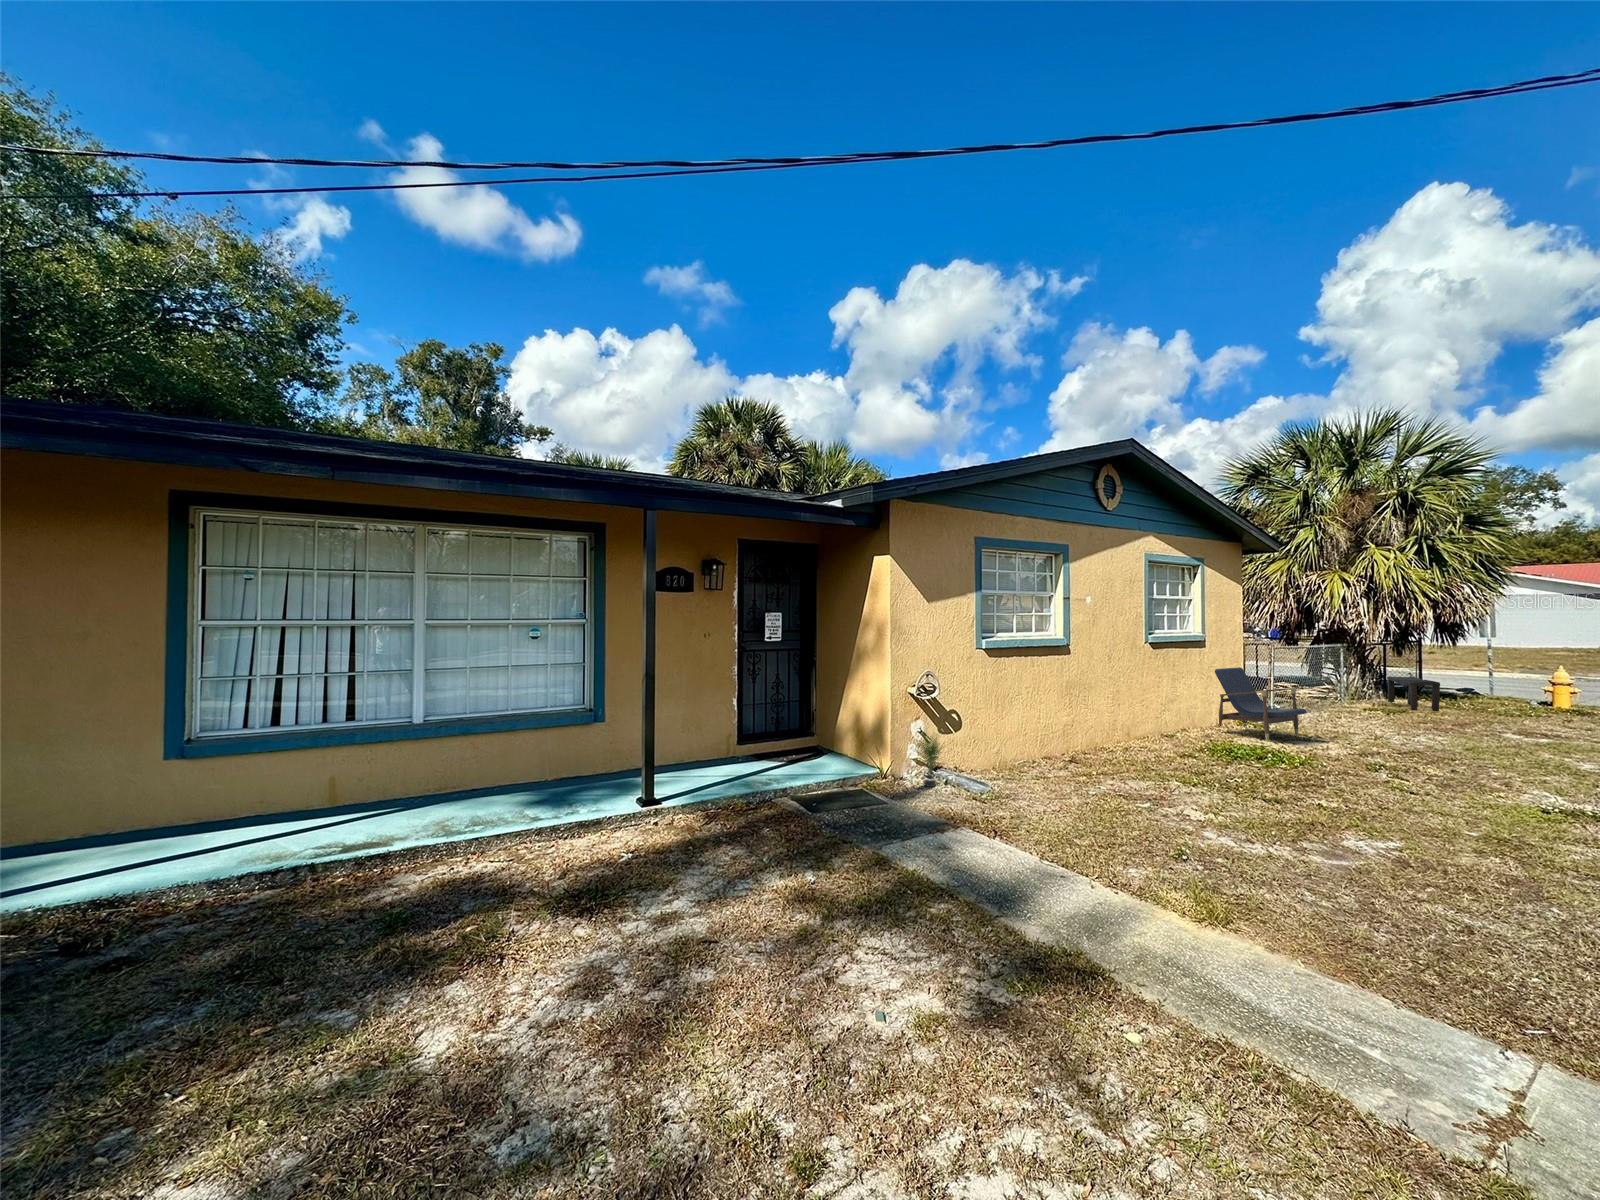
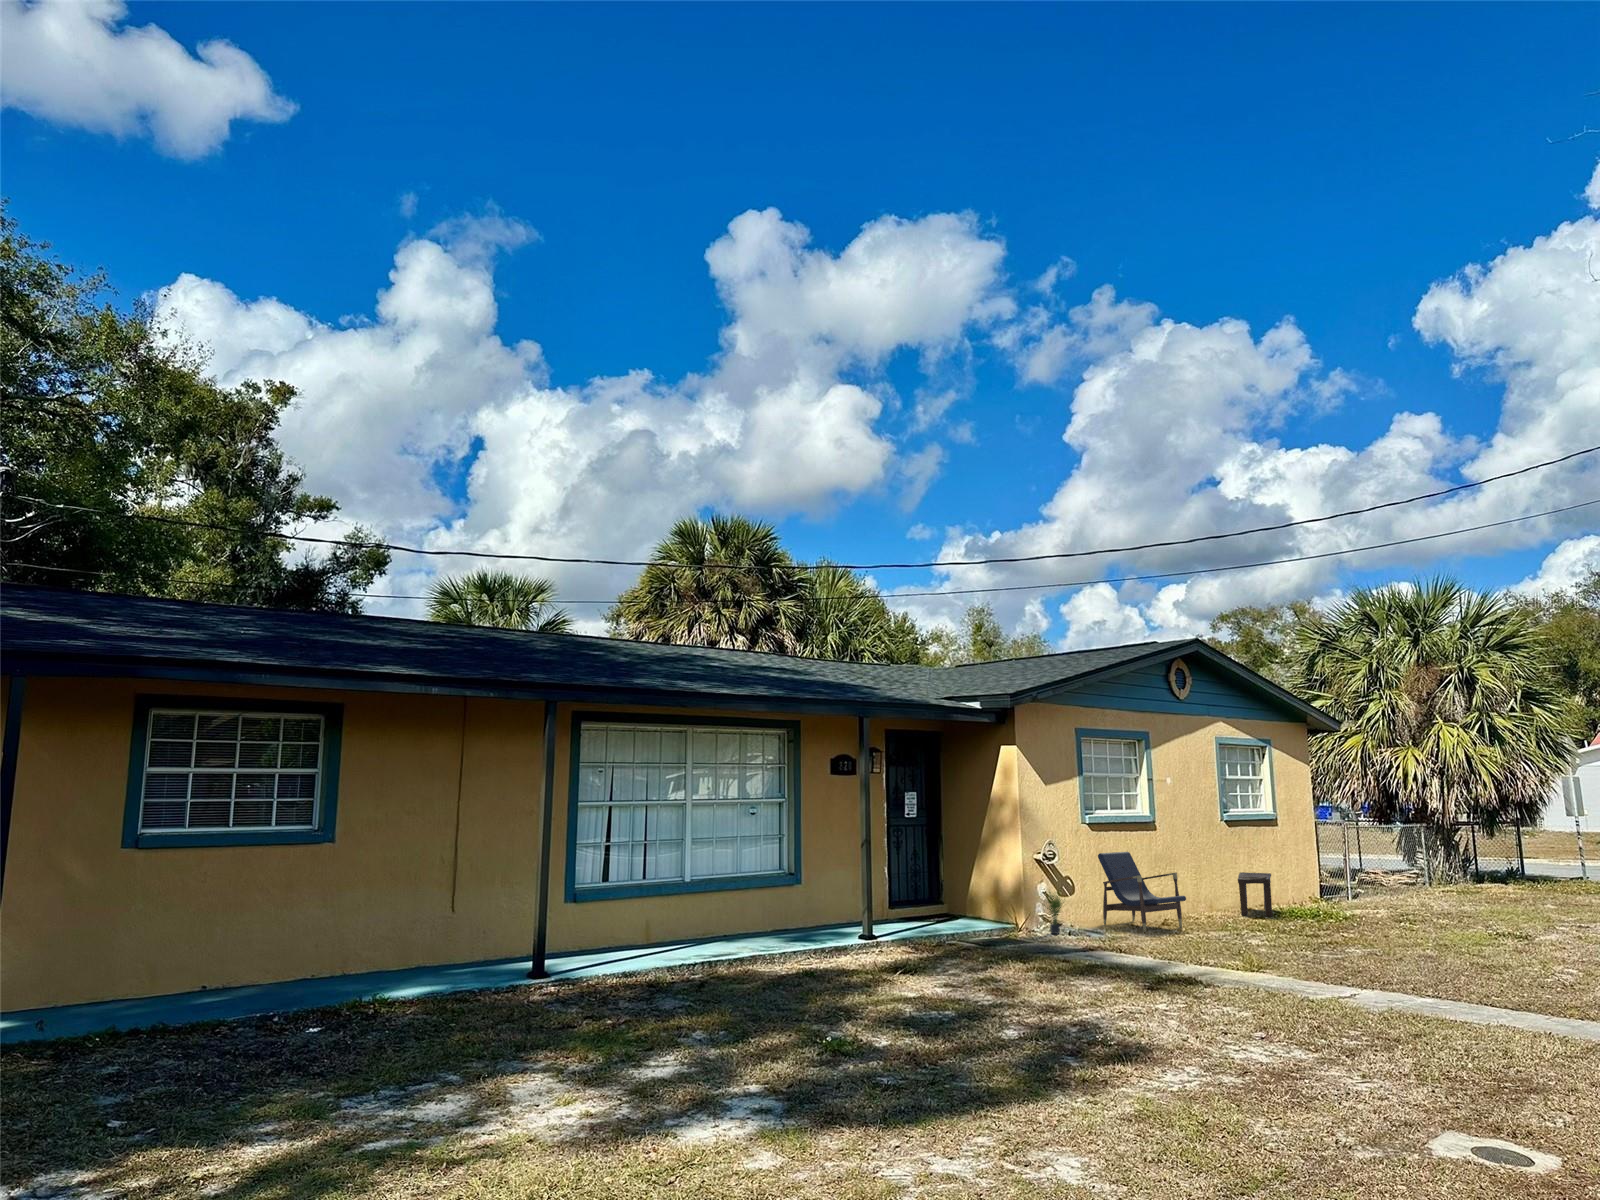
lounge chair: present [1215,667,1307,741] -> present [1098,852,1186,932]
bench: present [1387,676,1440,711] -> present [1238,872,1272,917]

